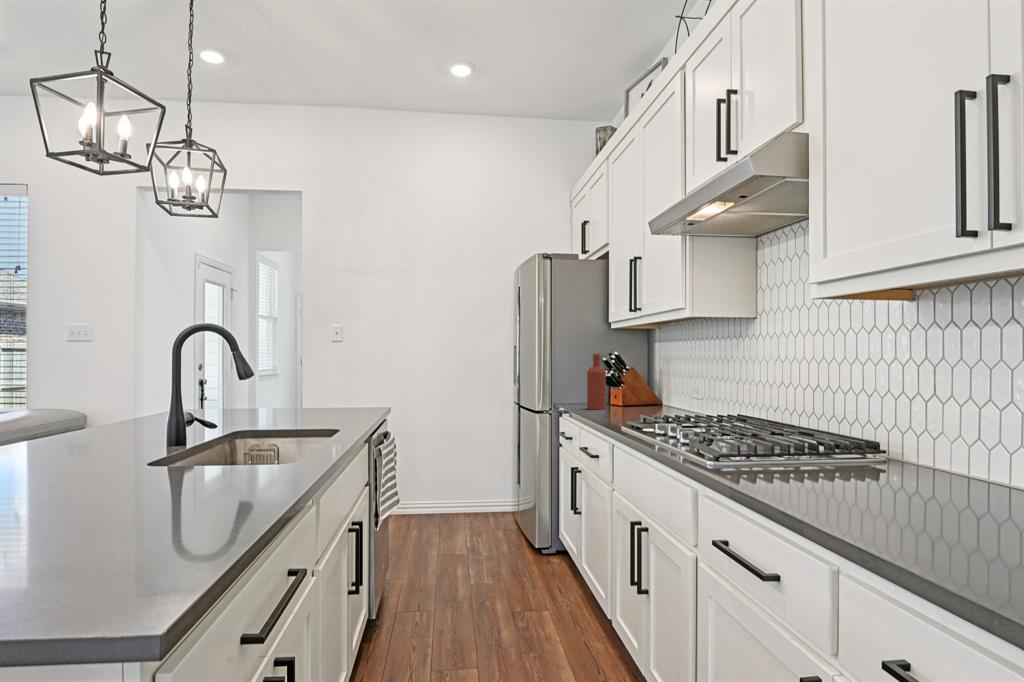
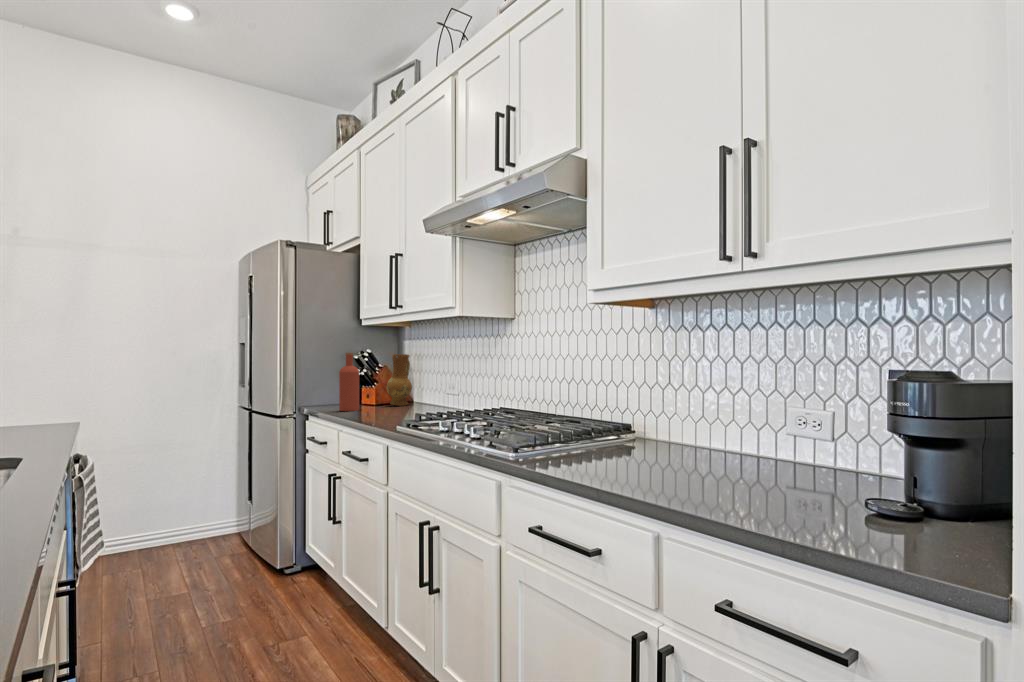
ceramic jug: none [634,356,659,407] -> present [387,354,412,406]

